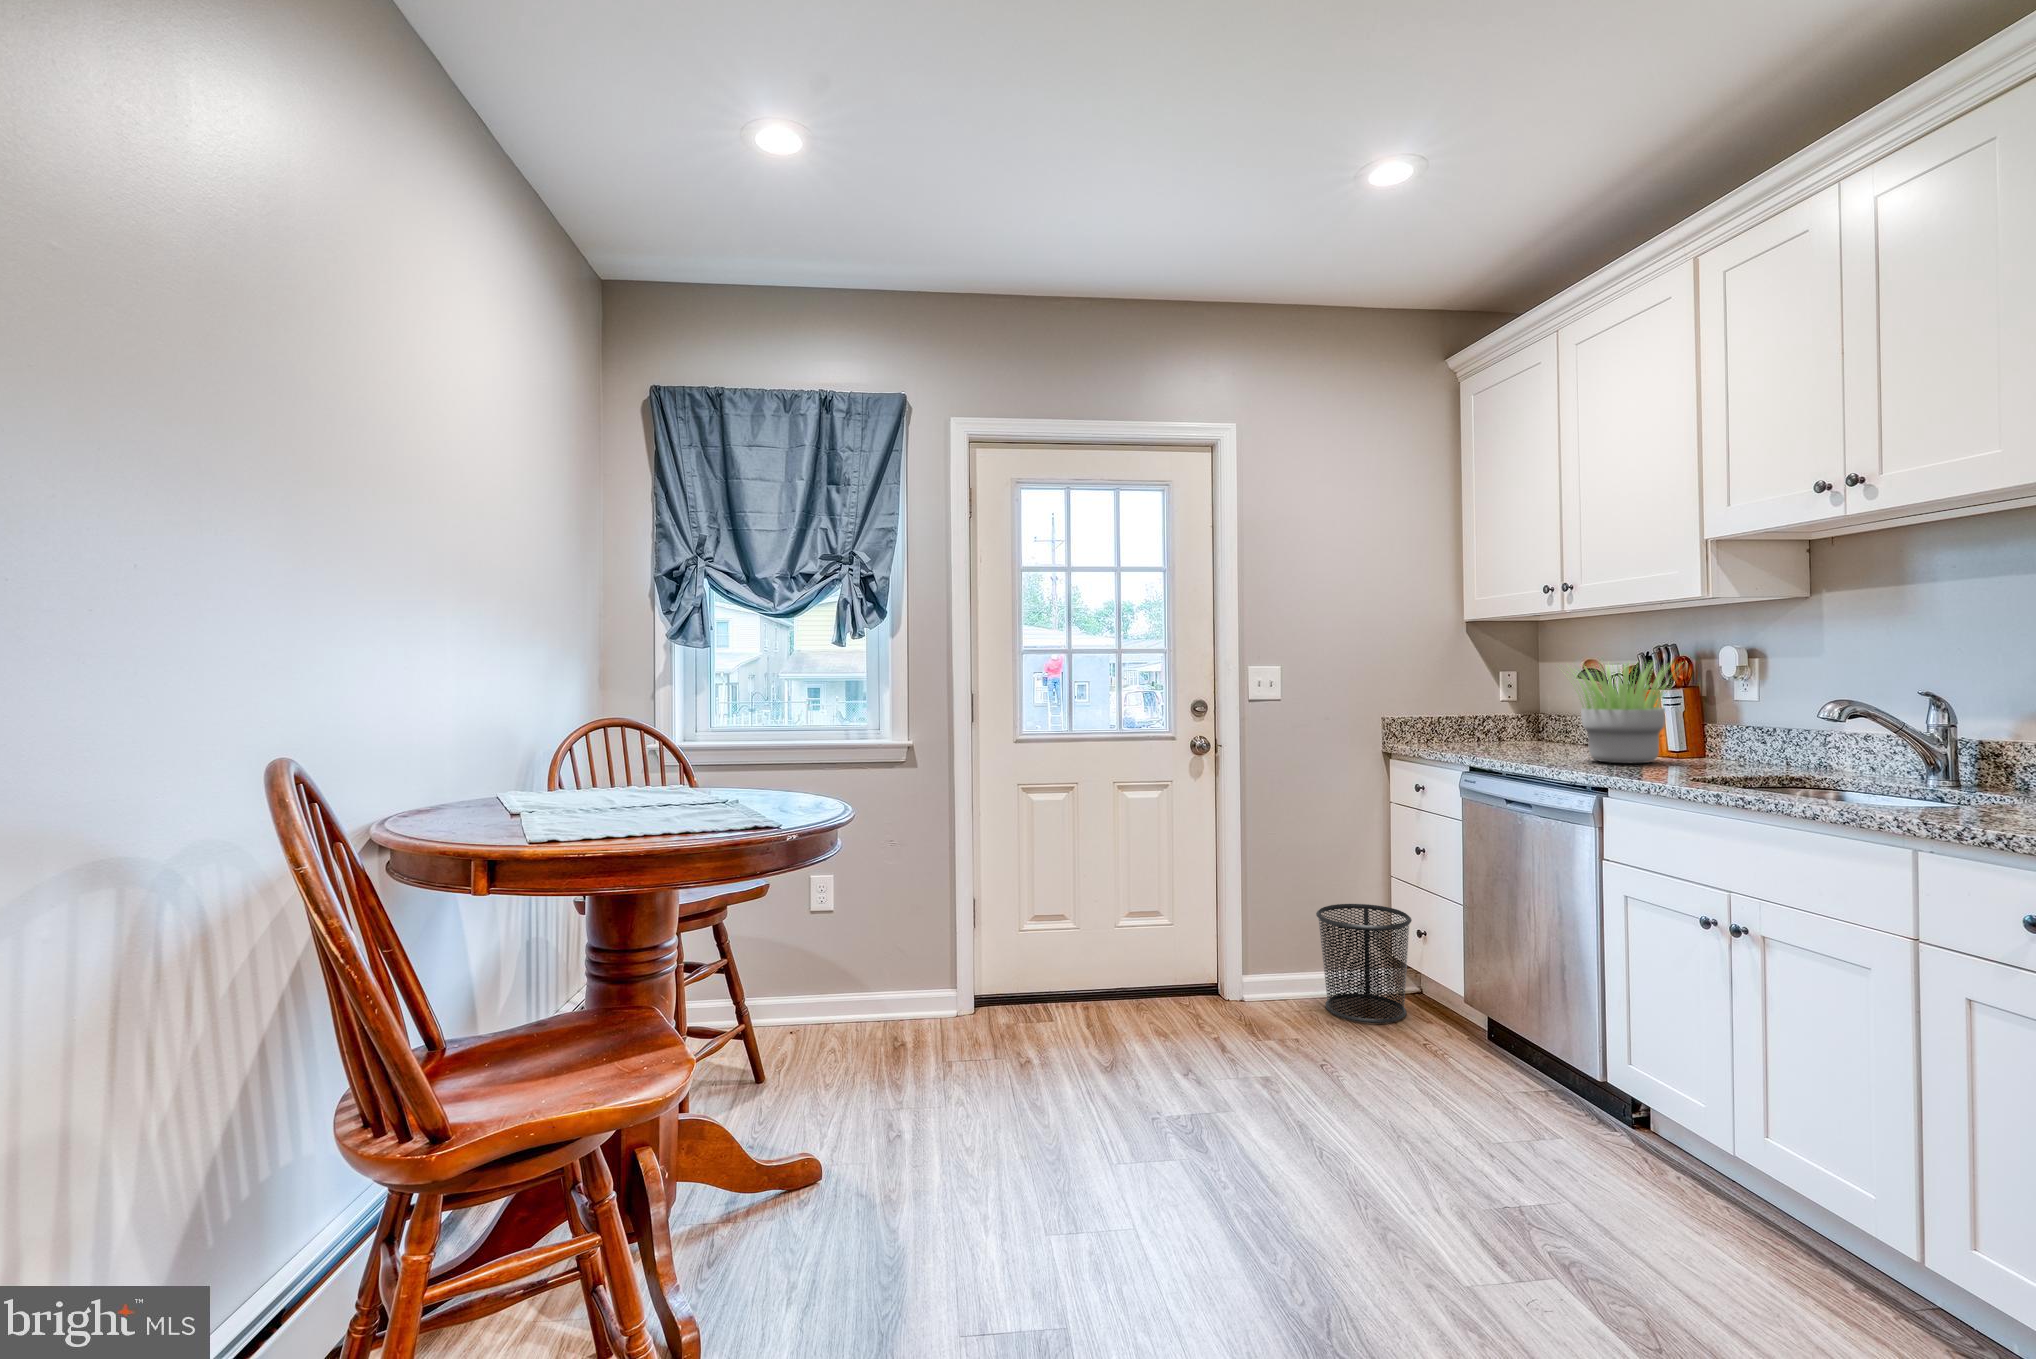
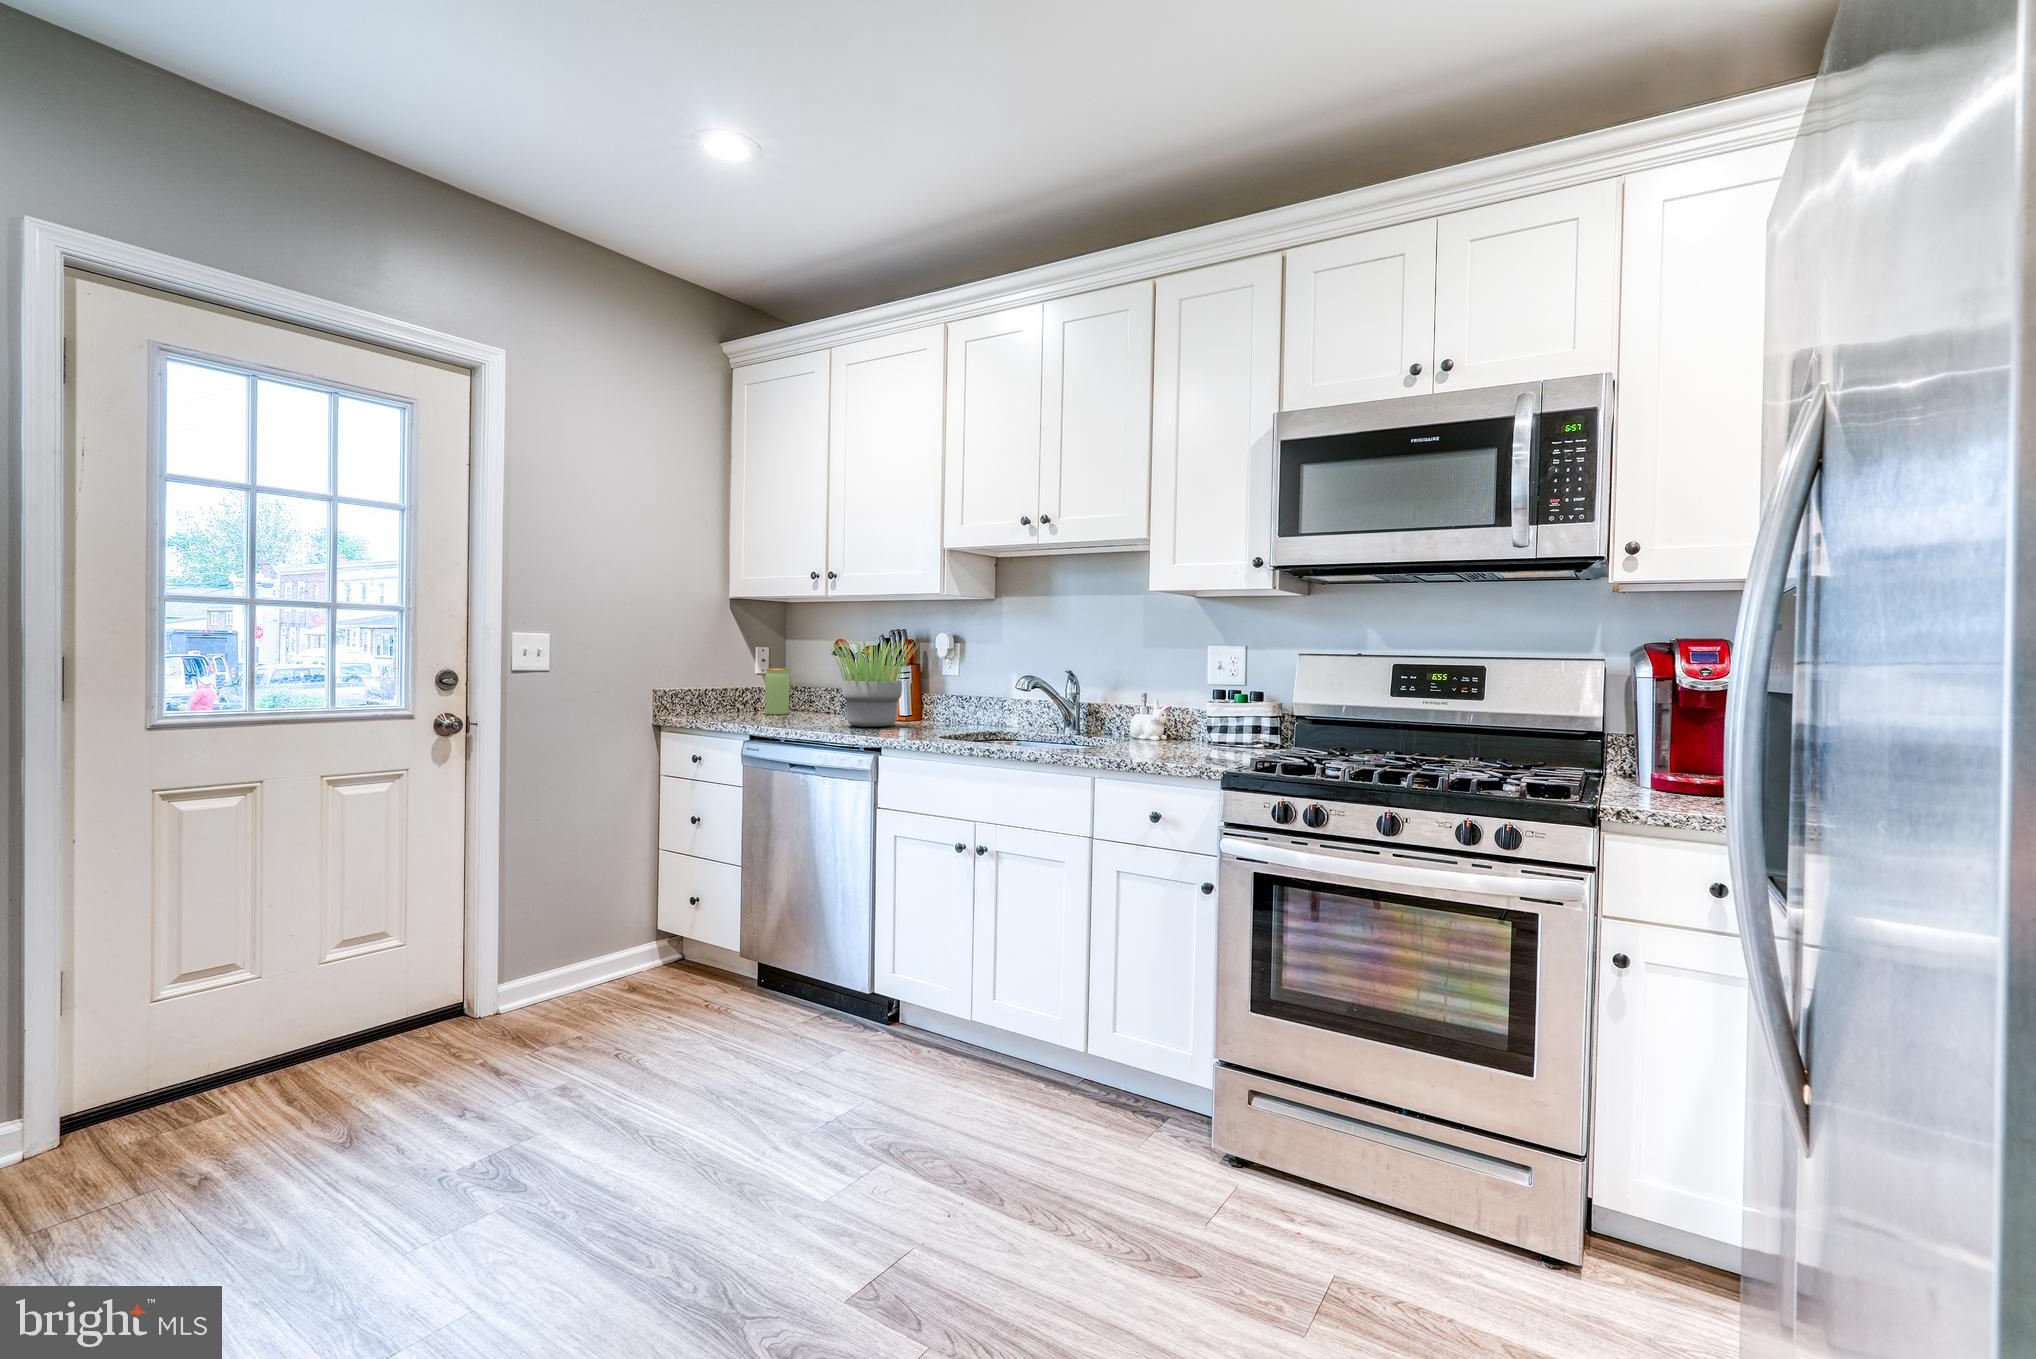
jar: none [1512,695,1542,745] -> present [765,668,789,715]
waste bin: present [1316,904,1412,1023] -> none [589,881,689,1004]

